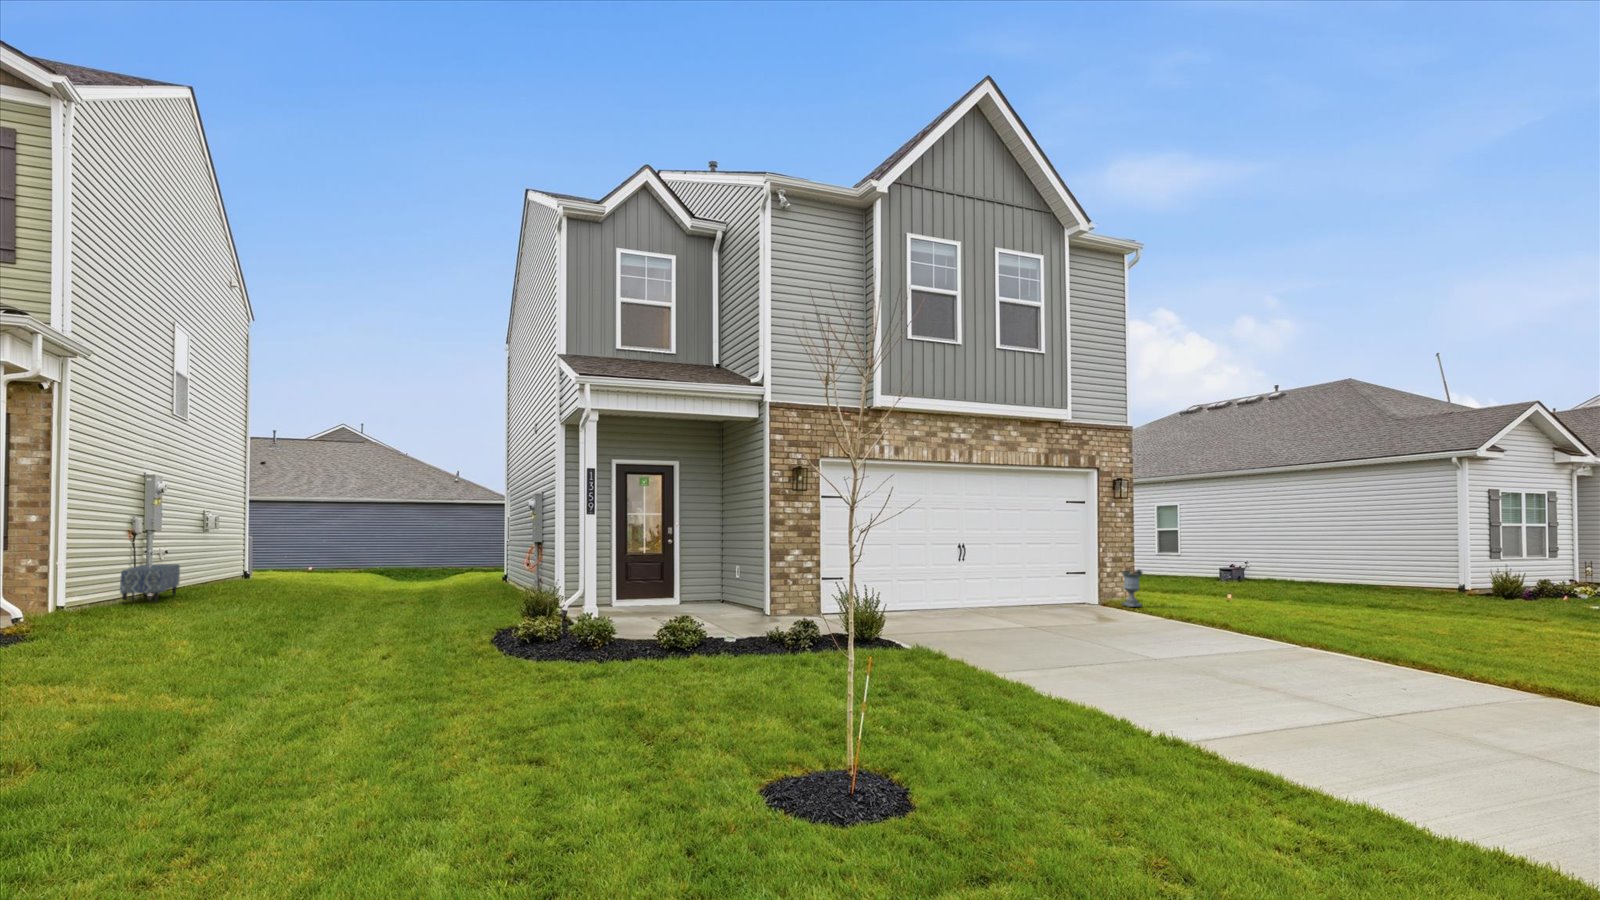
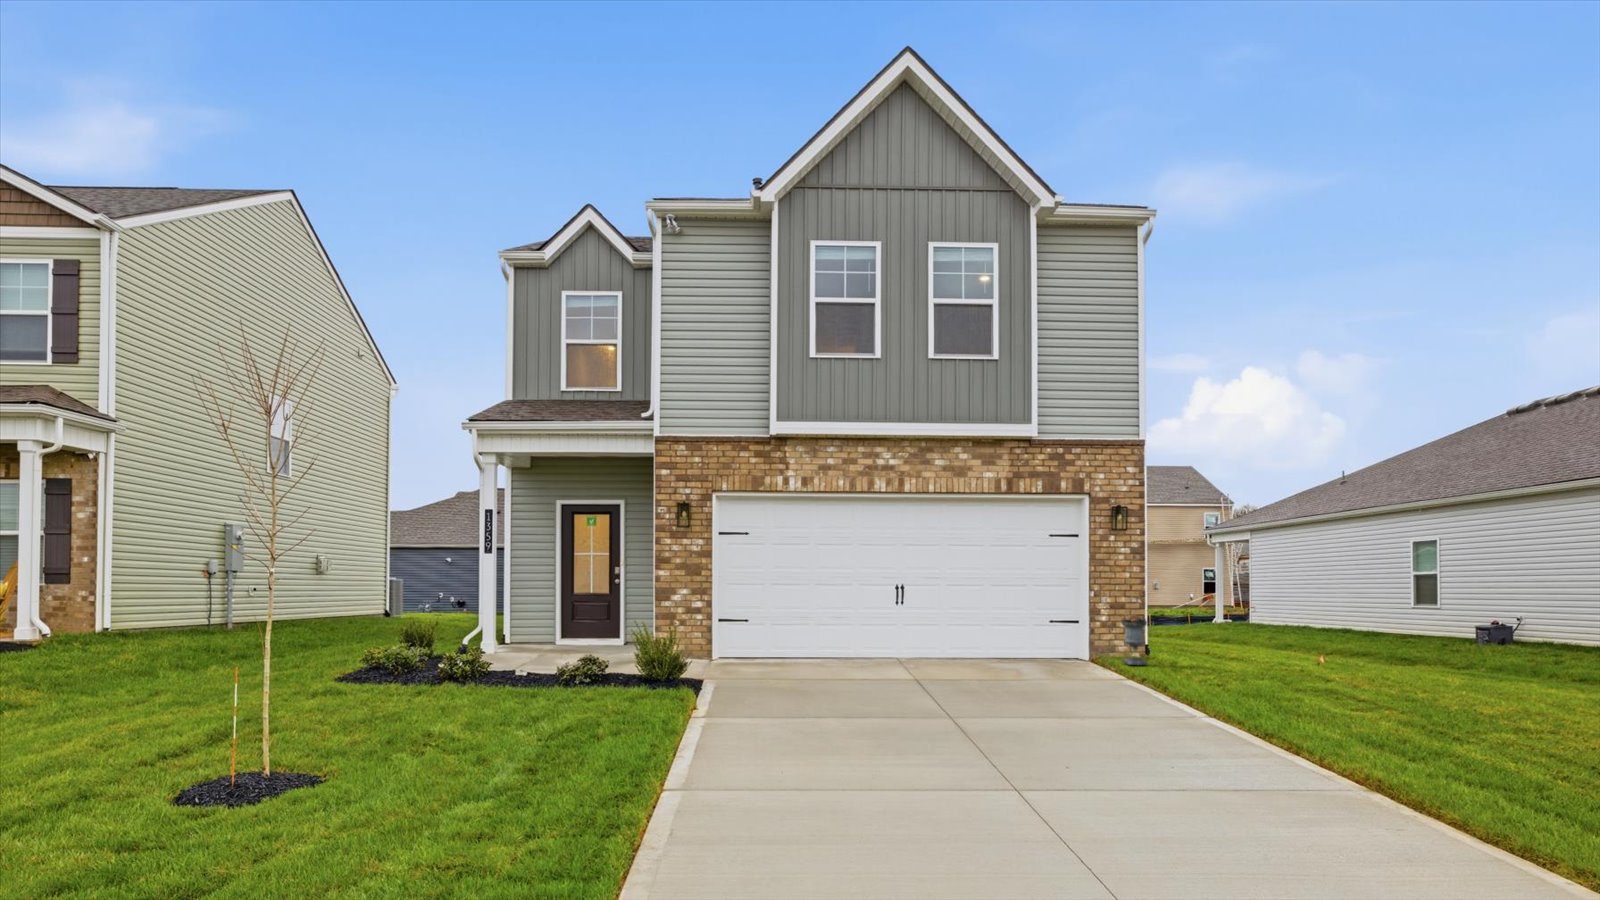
bench: present [120,564,180,604] -> none [194,598,255,630]

